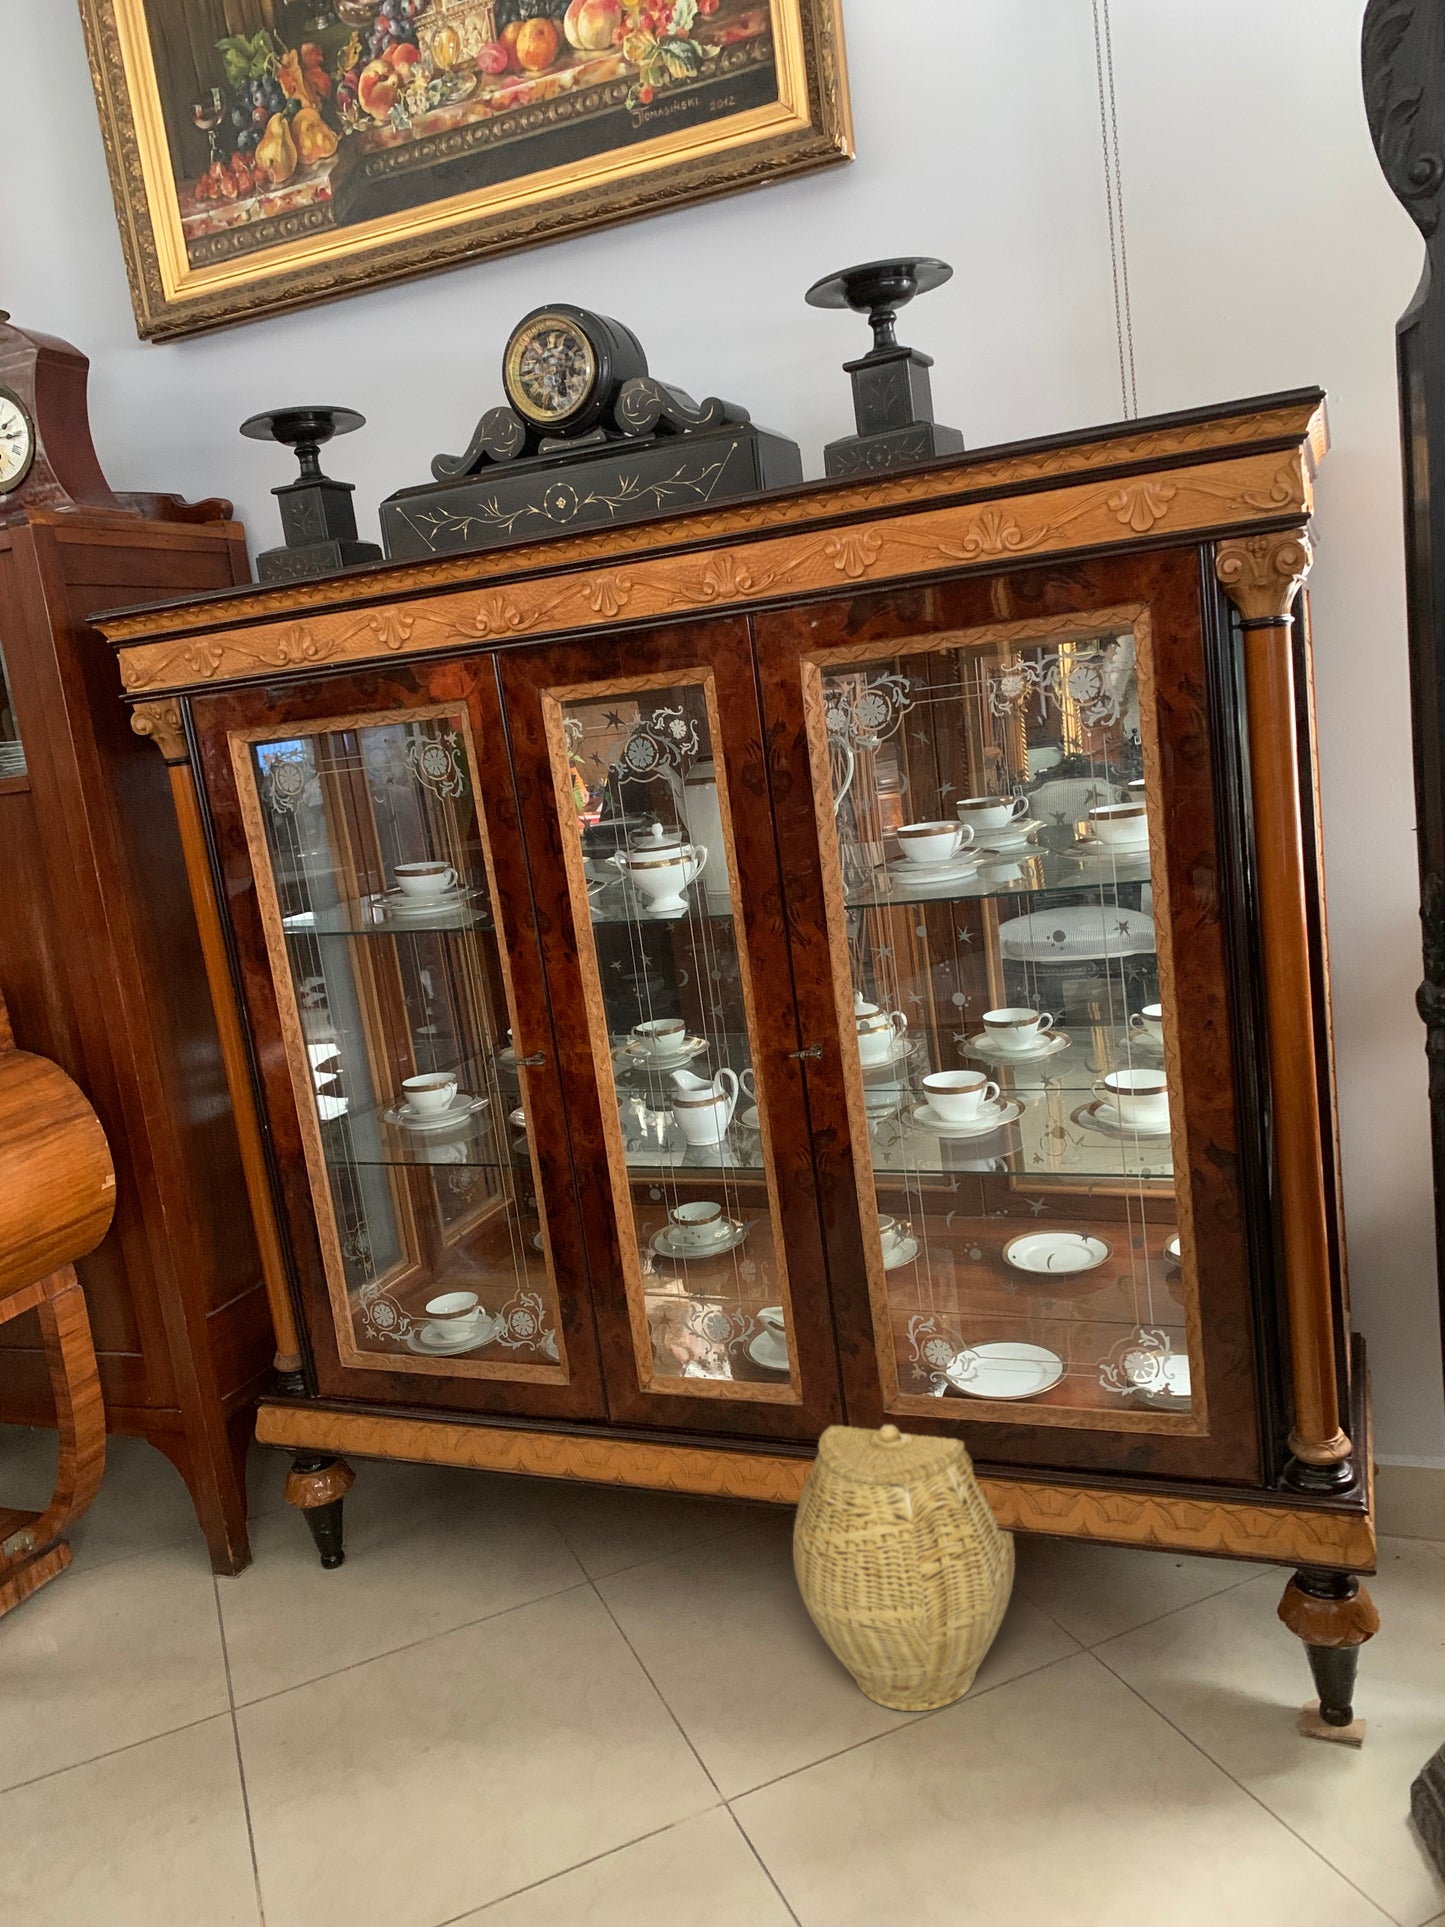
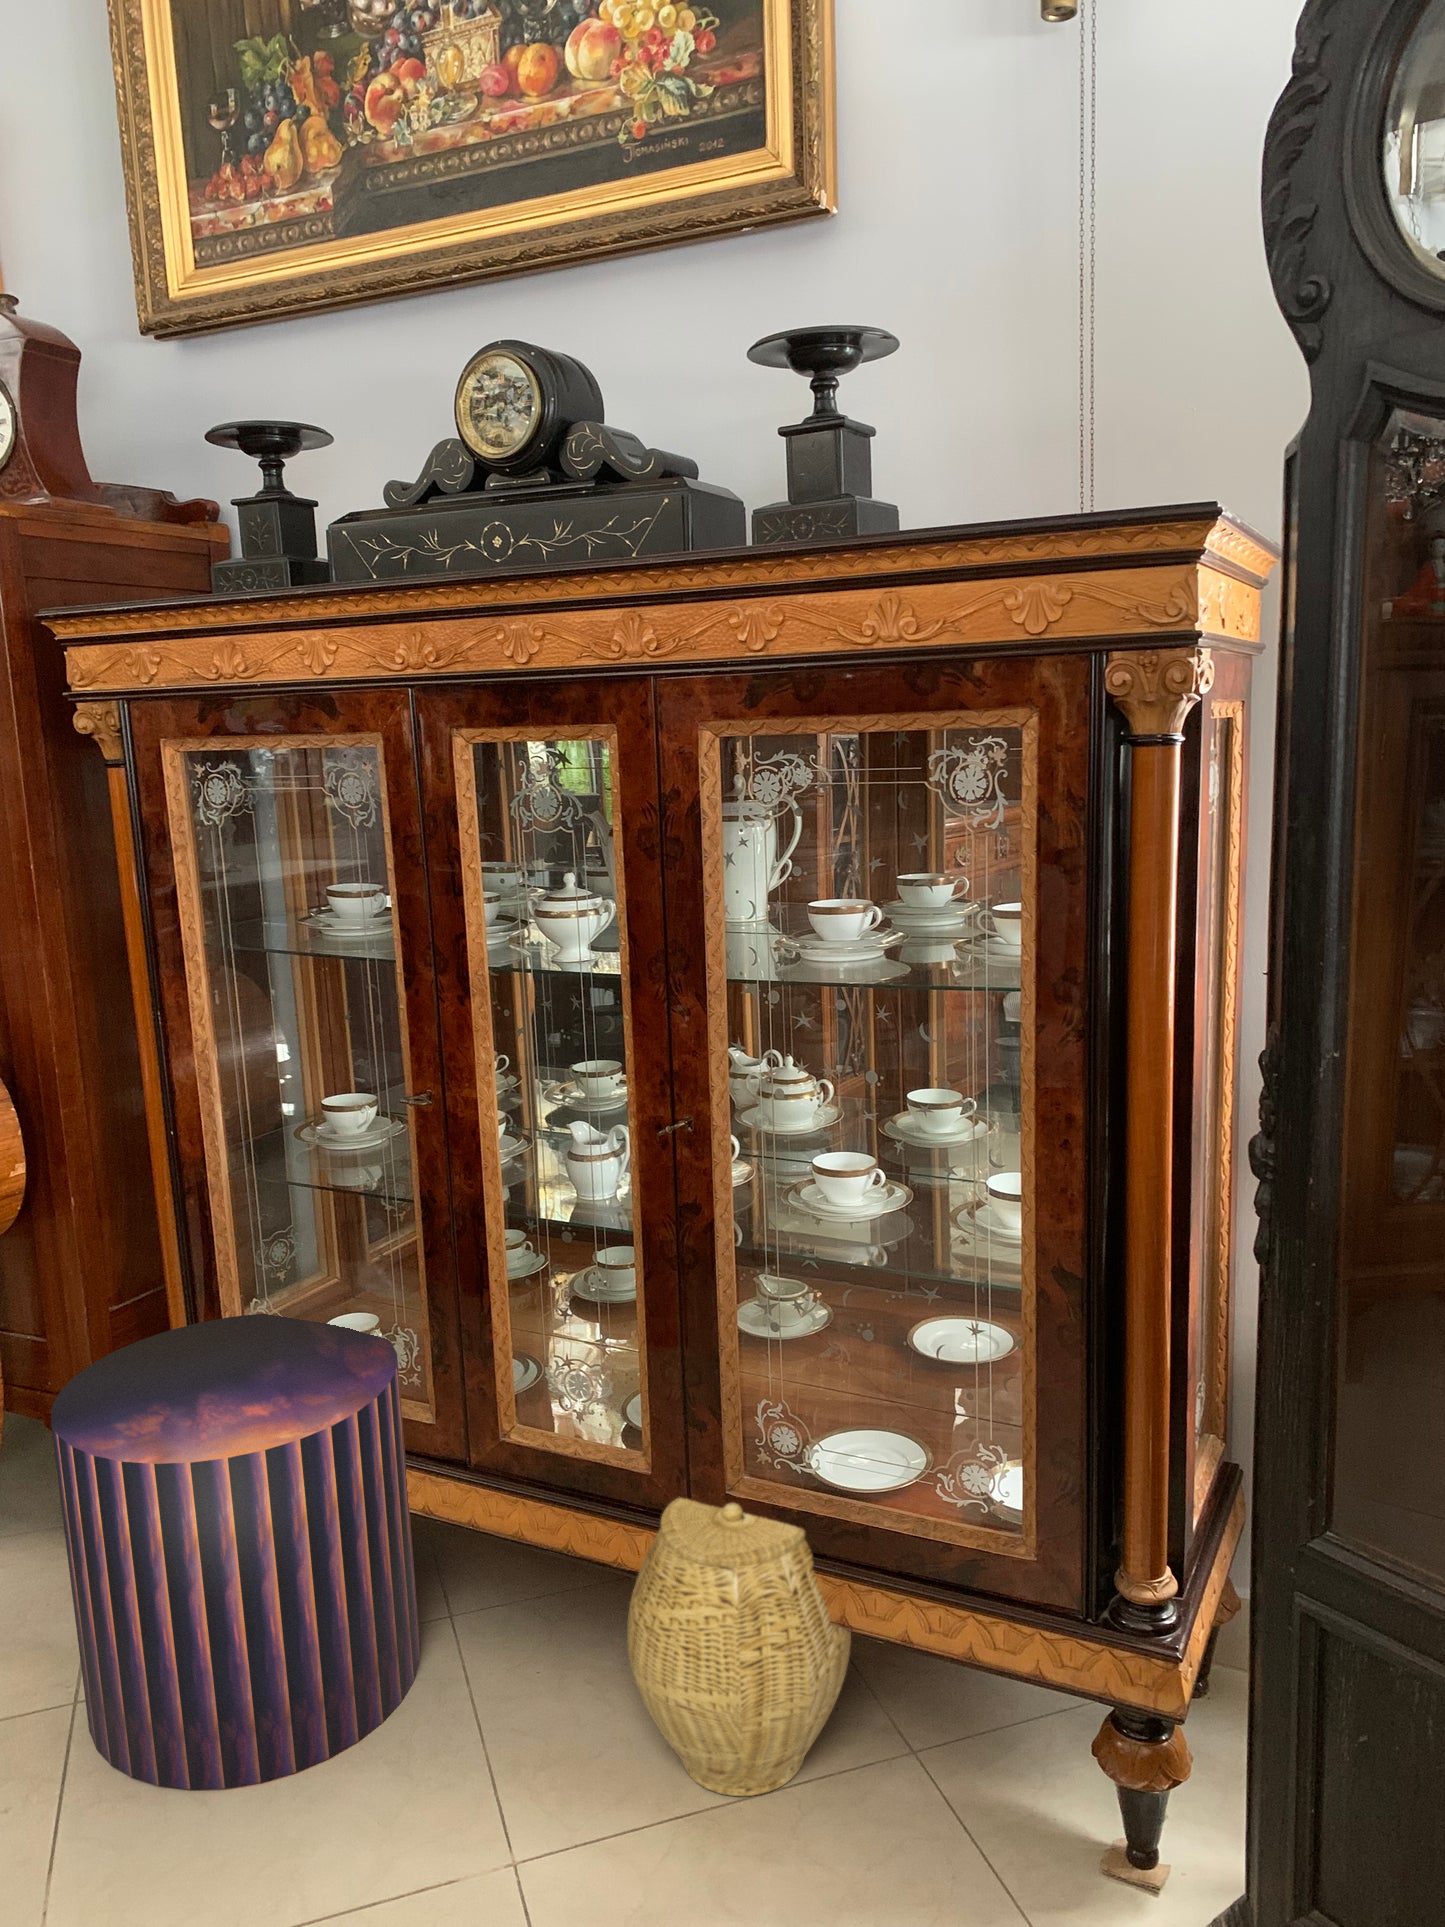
pouf: none [189,1294,571,1773] -> present [51,1313,420,1790]

